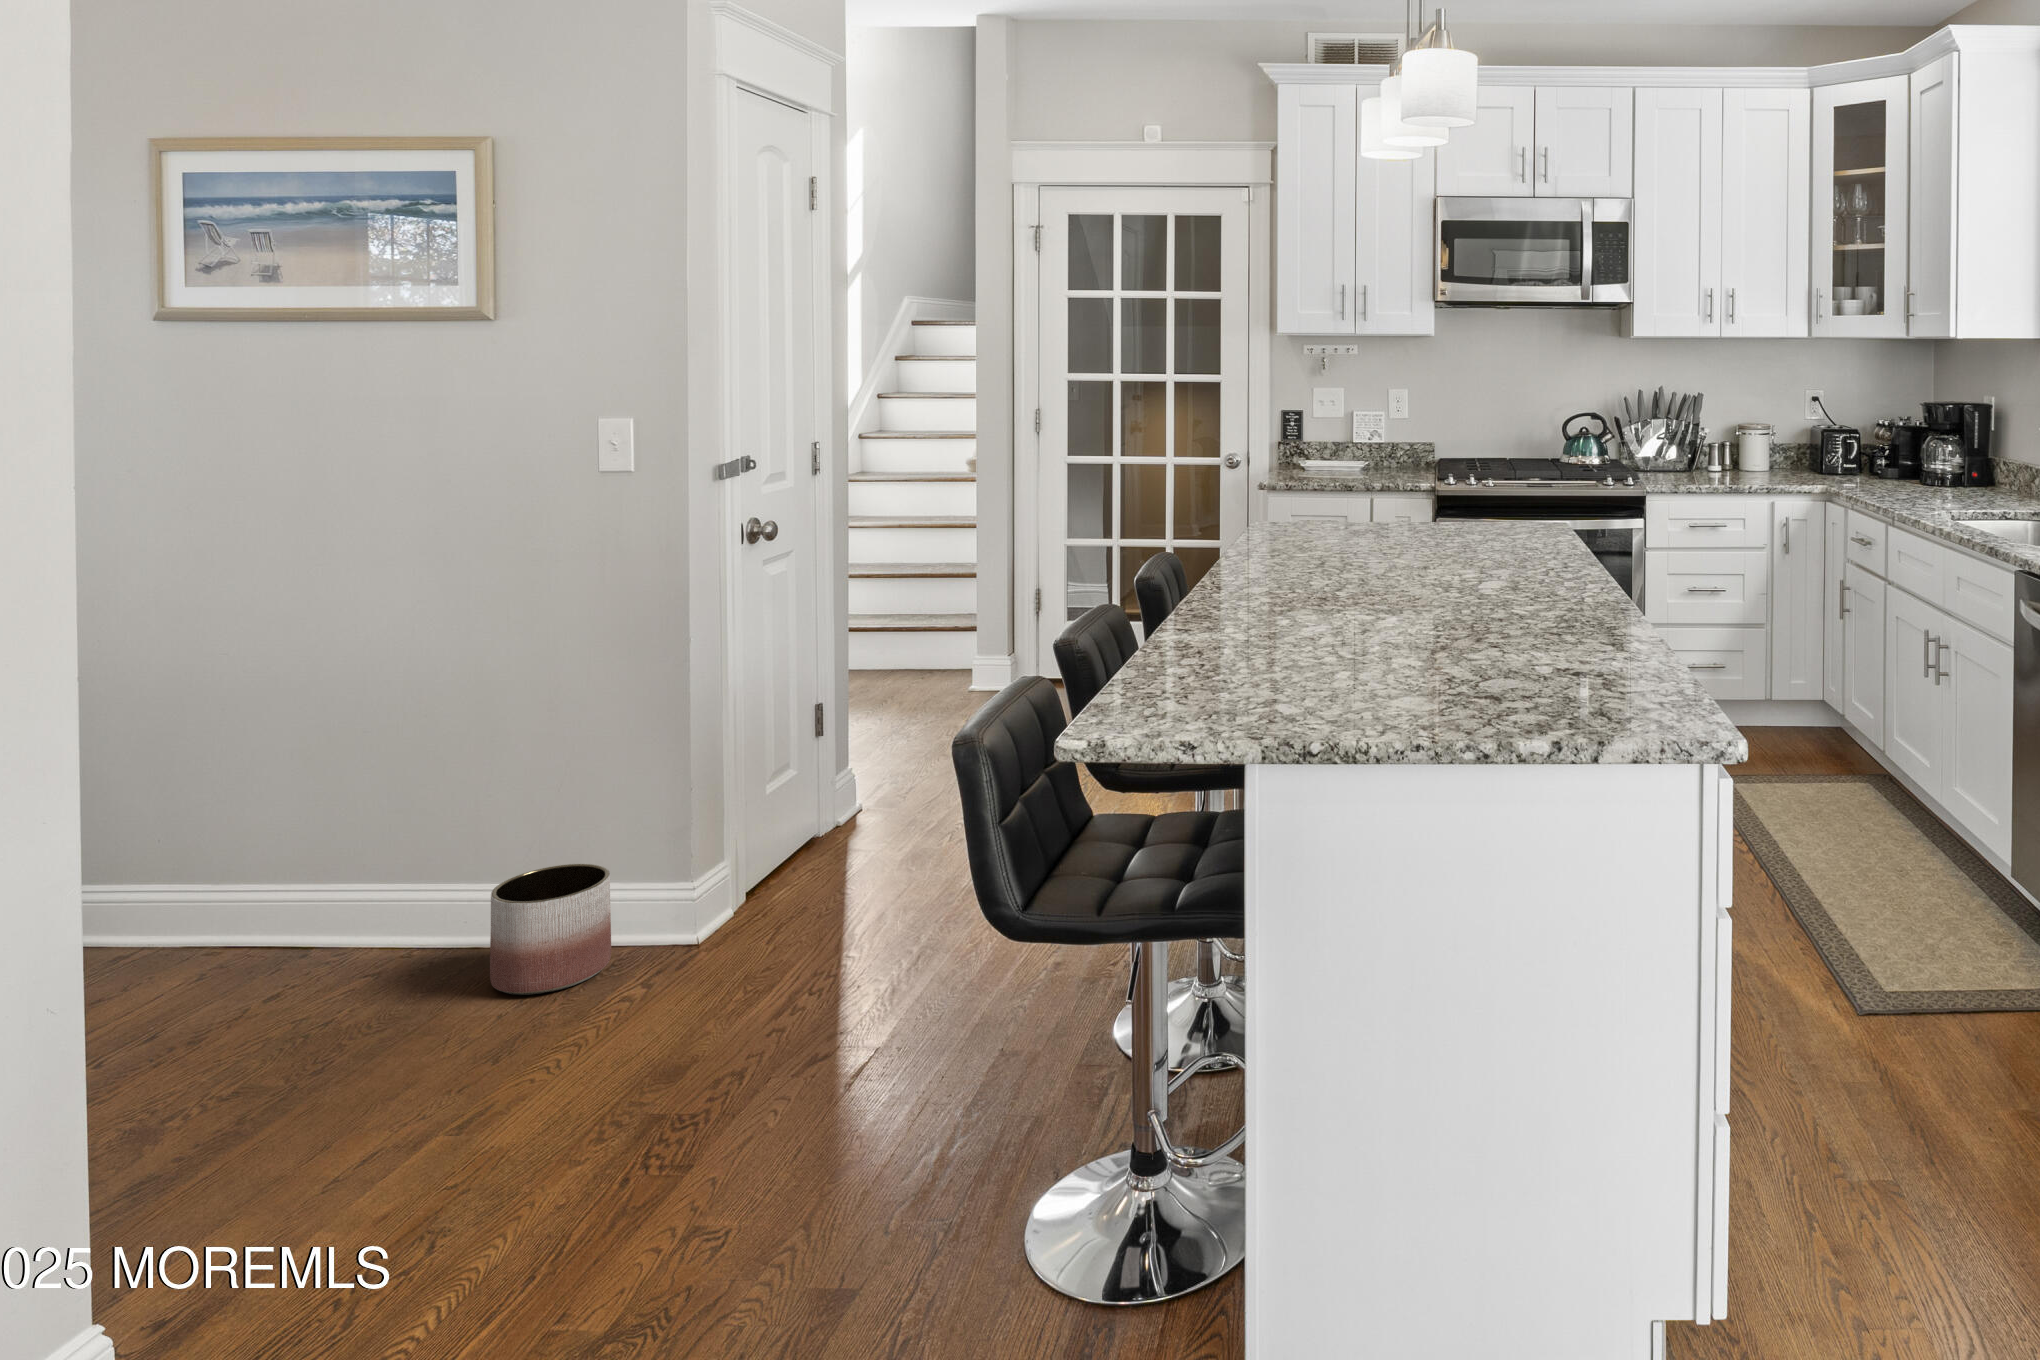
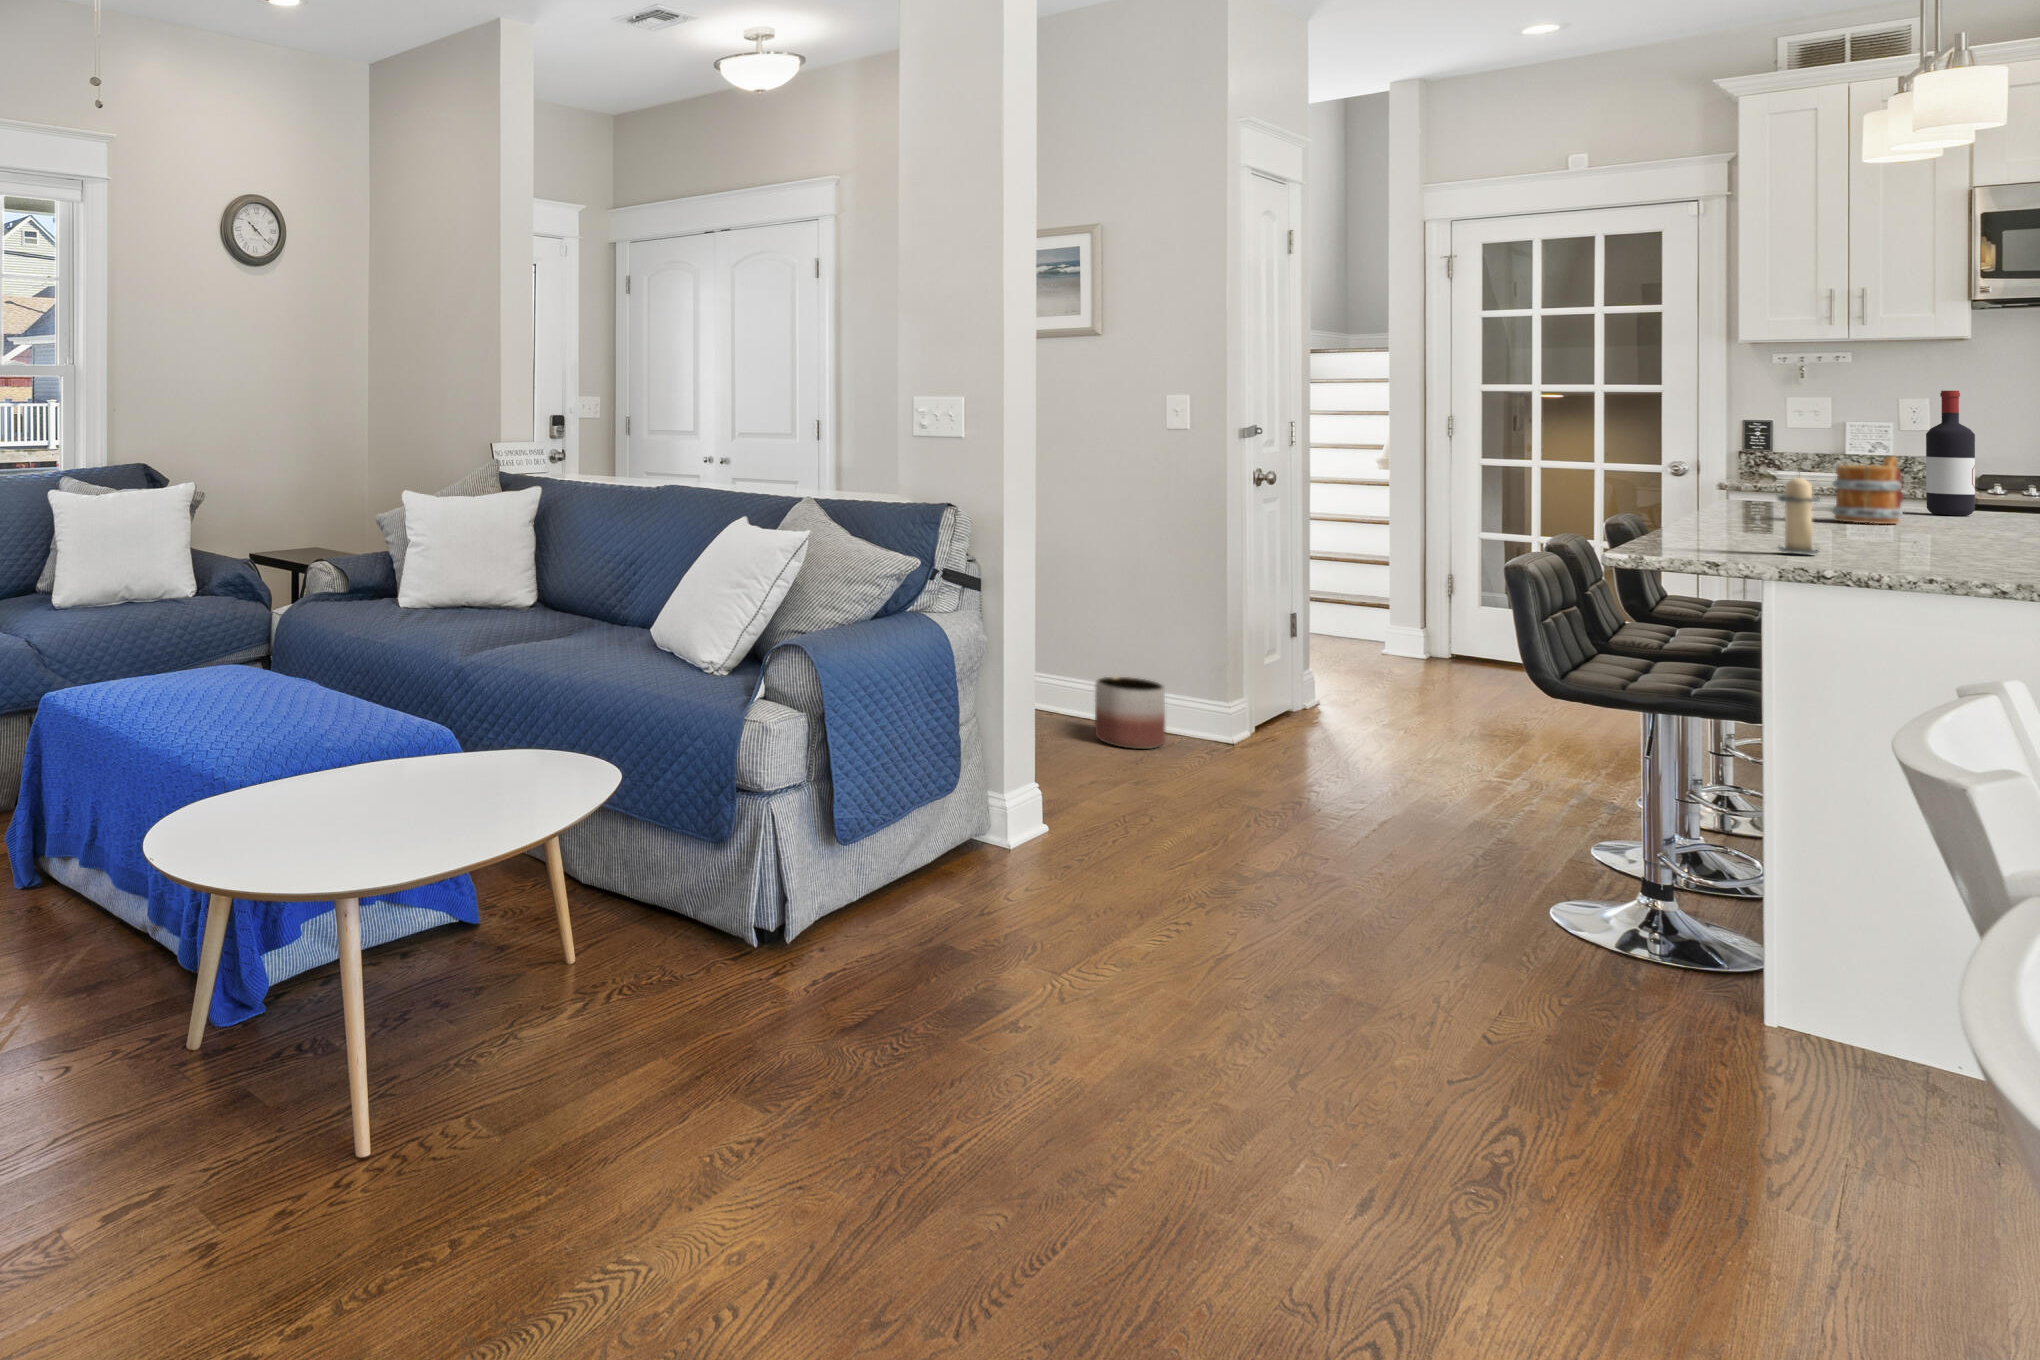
wine bottle: none [1413,417,1448,551] -> present [1926,391,1975,516]
mug: none [1340,501,1398,585] -> present [1831,456,1903,524]
candle: none [1276,593,1333,713] -> present [1778,477,1820,554]

